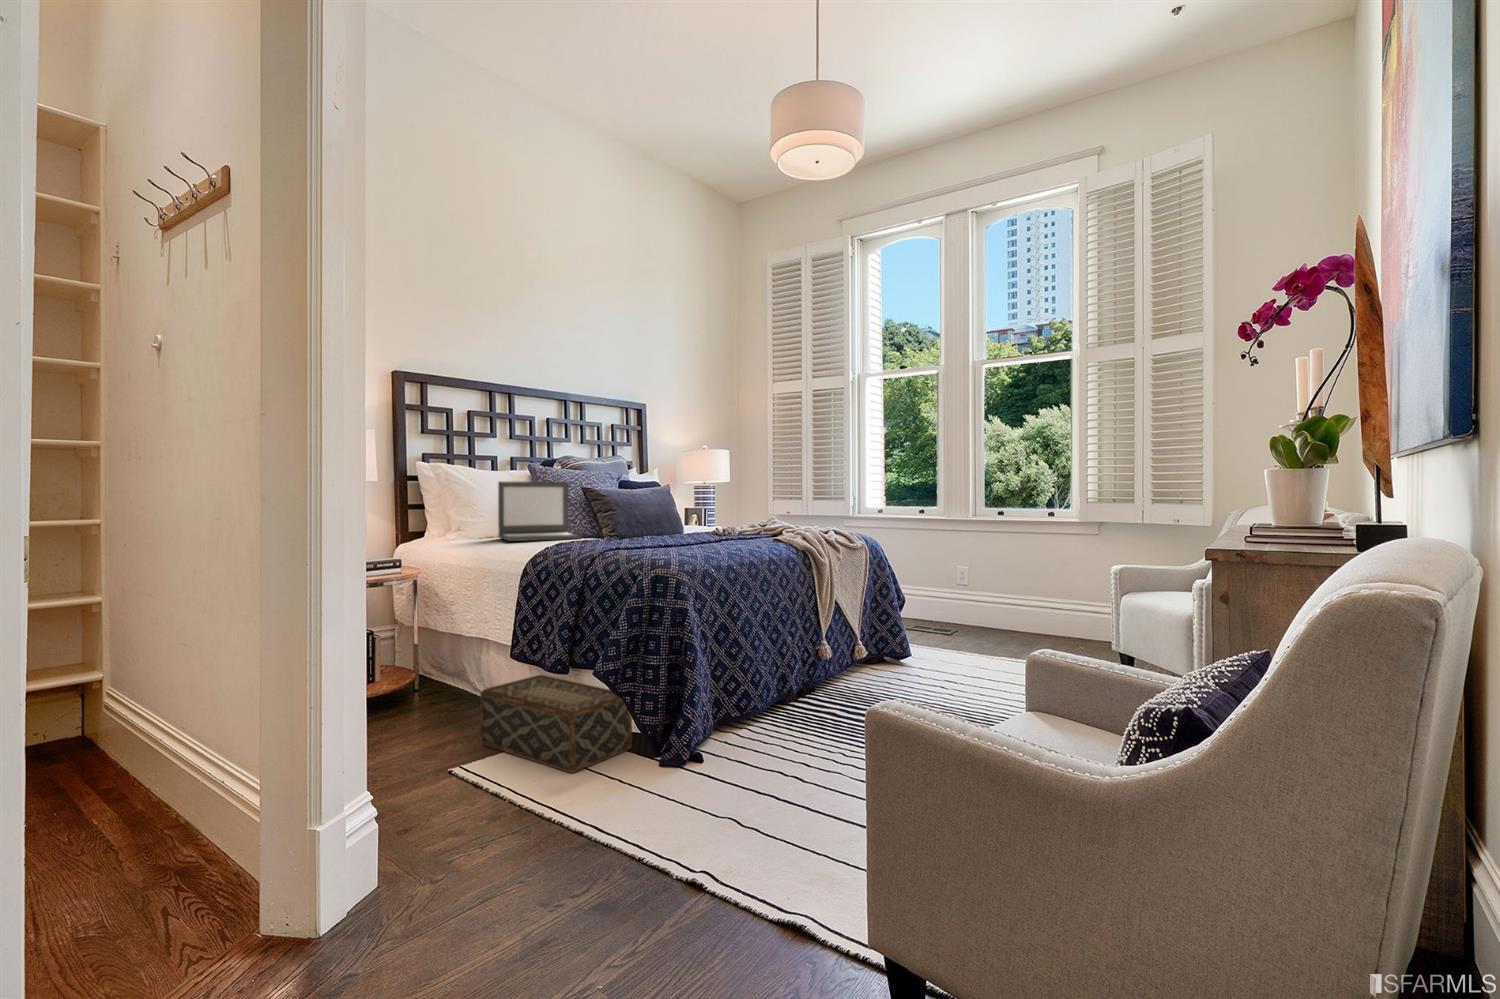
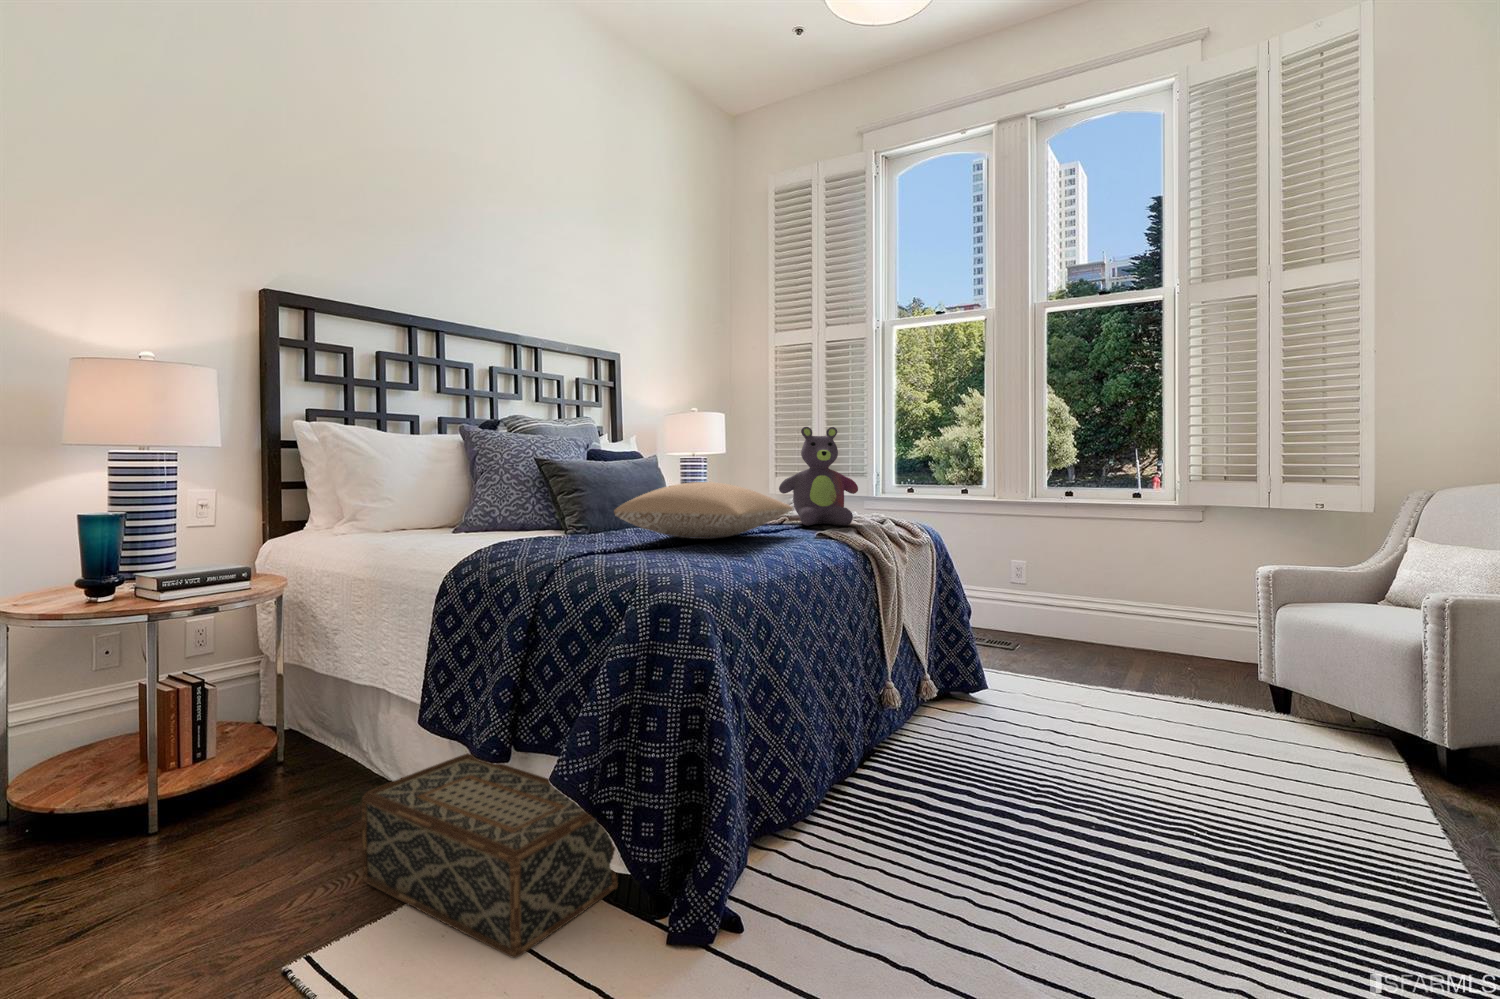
stuffed bear: none [753,464,811,534] -> present [779,427,858,525]
laptop: present [498,481,582,541] -> none [412,449,535,537]
pillow: none [634,504,758,541] -> present [614,482,793,539]

